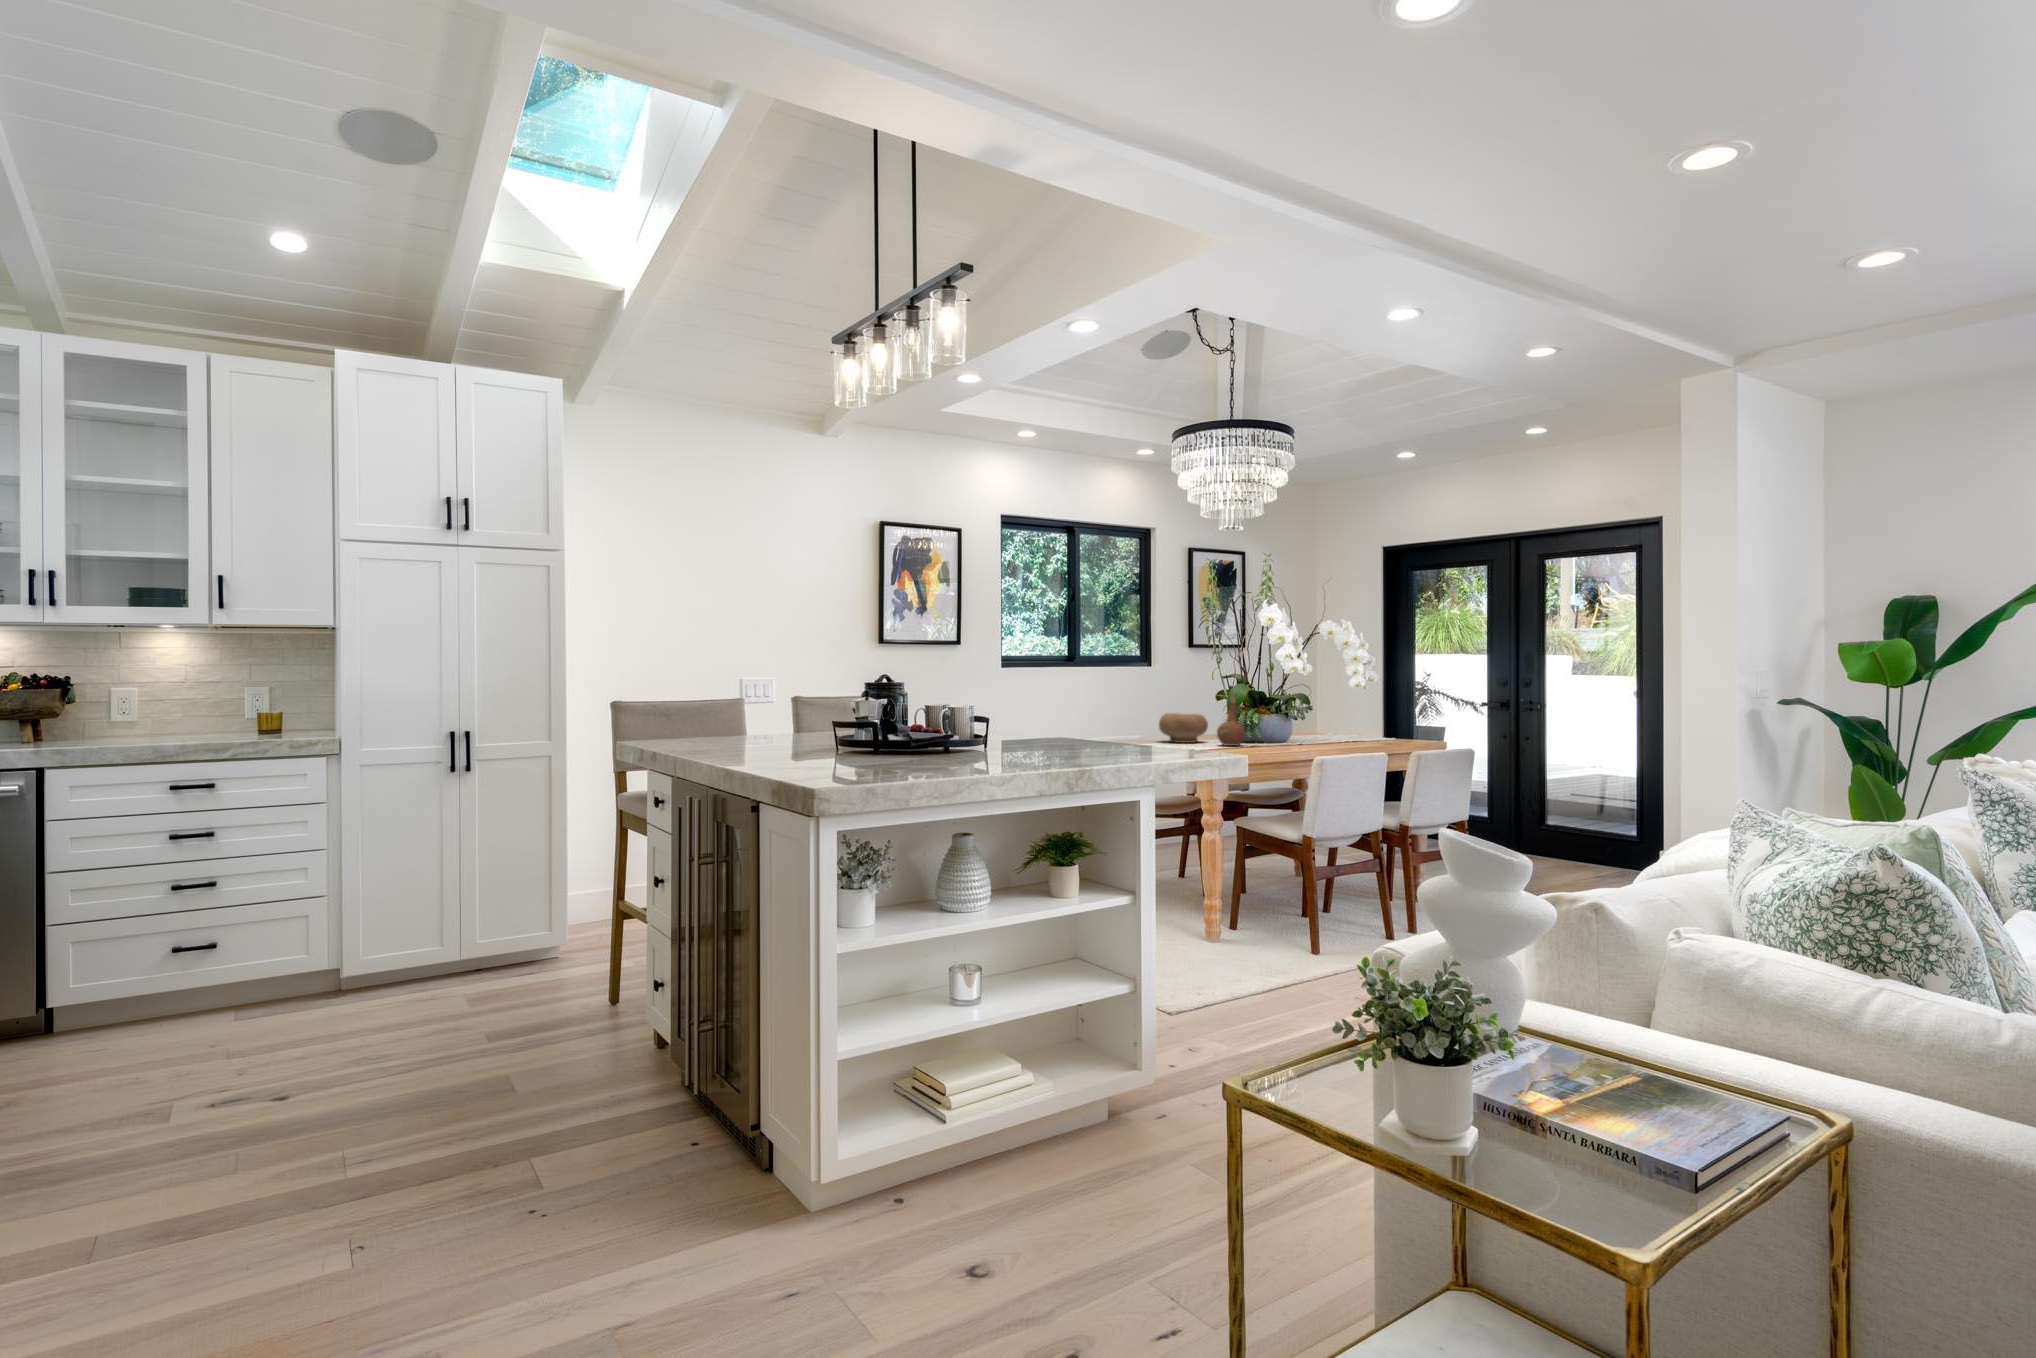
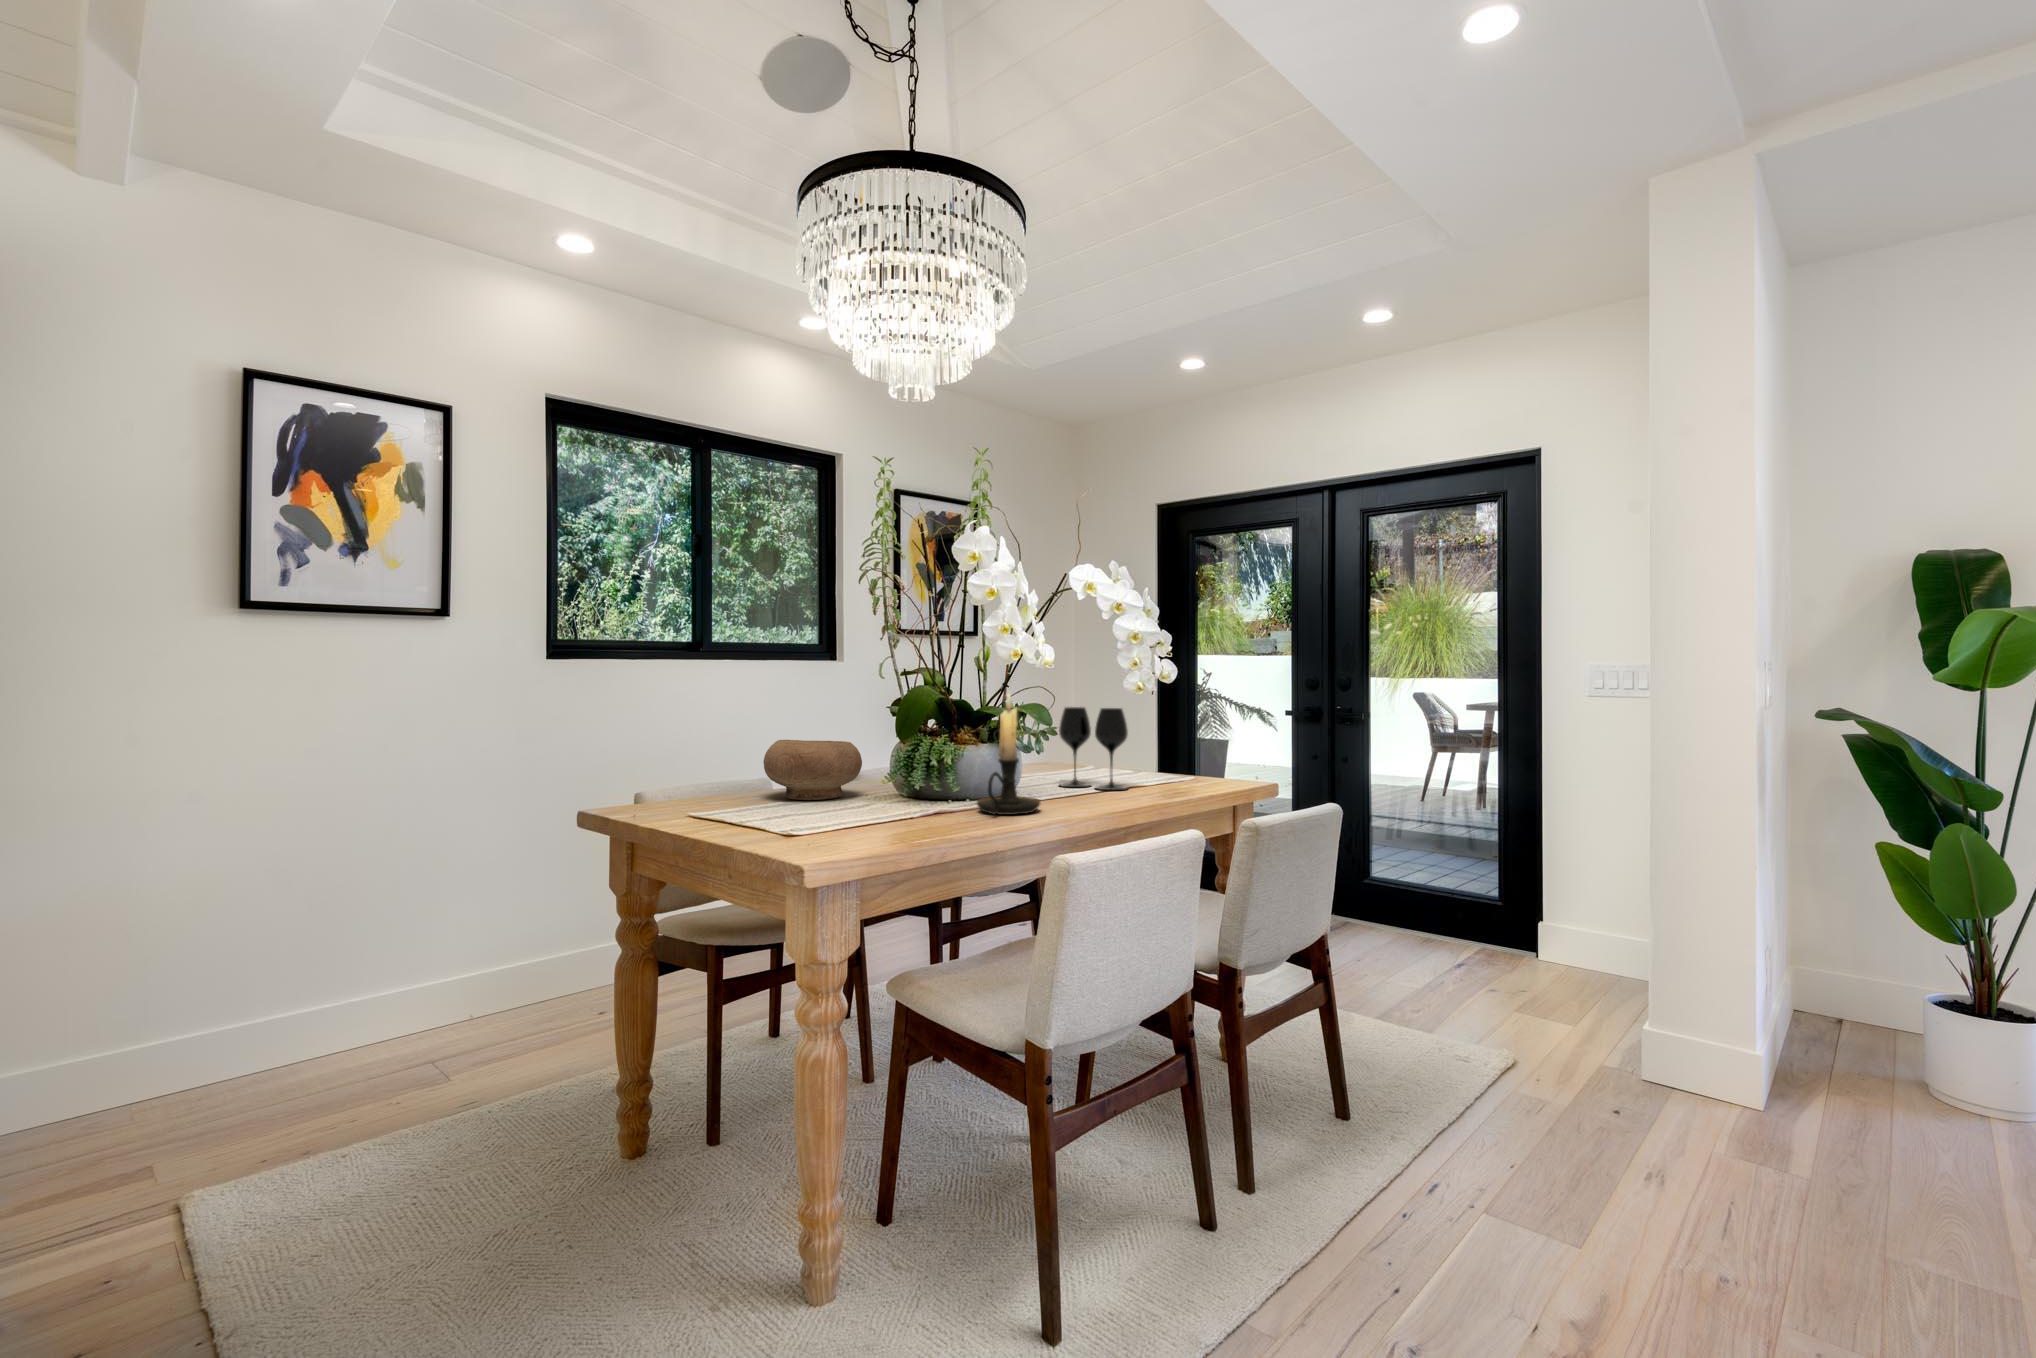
candle holder: none [1271,689,1302,747] -> present [977,693,1040,815]
ceramic pitcher: present [1217,695,1247,746] -> none [866,703,929,811]
wine glass: none [1310,698,1349,742] -> present [1059,707,1128,790]

